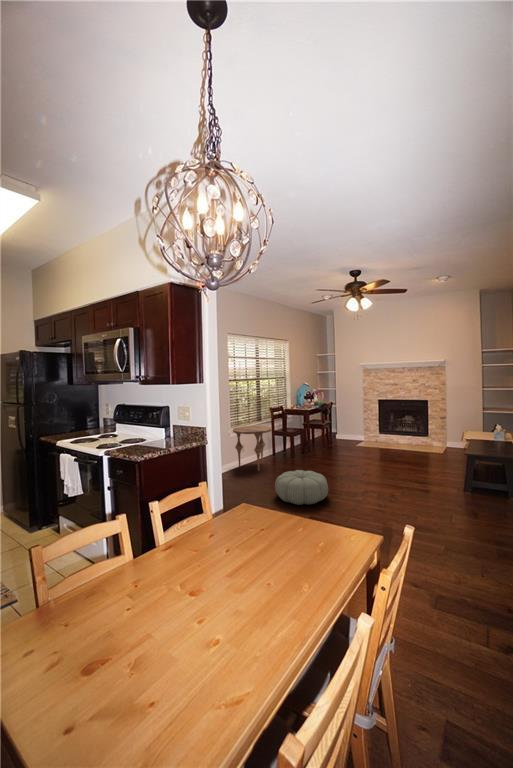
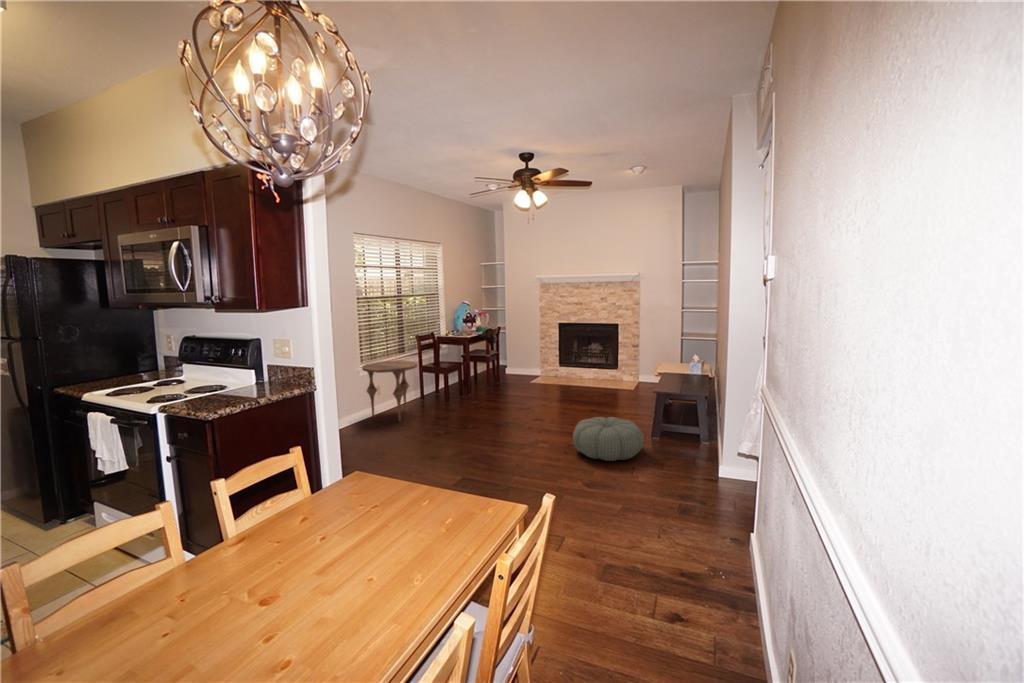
pouf: present [275,470,328,505] -> present [573,417,644,461]

